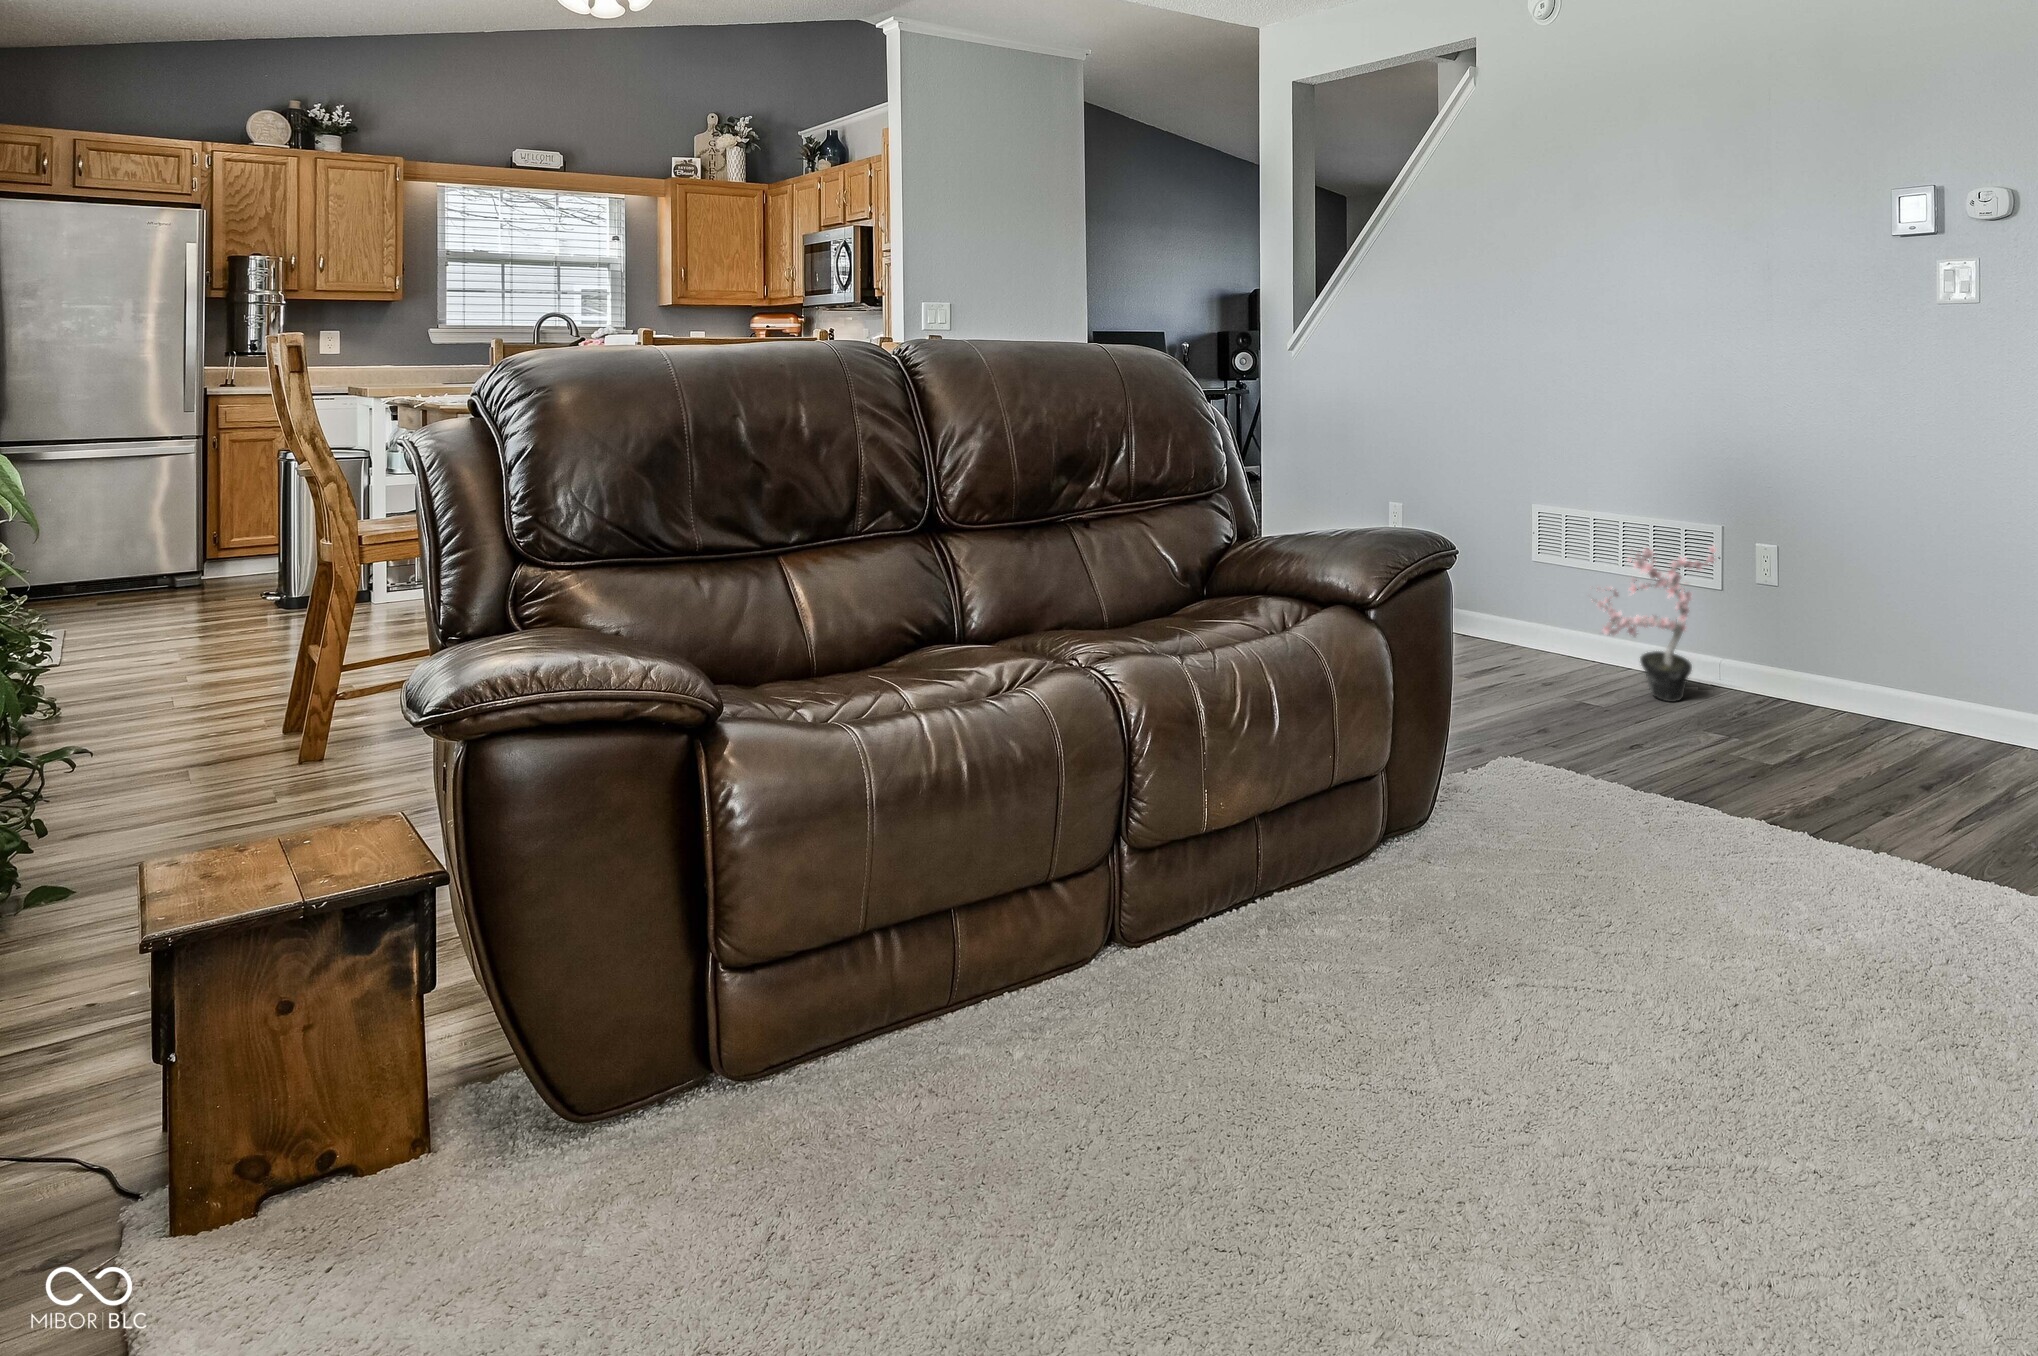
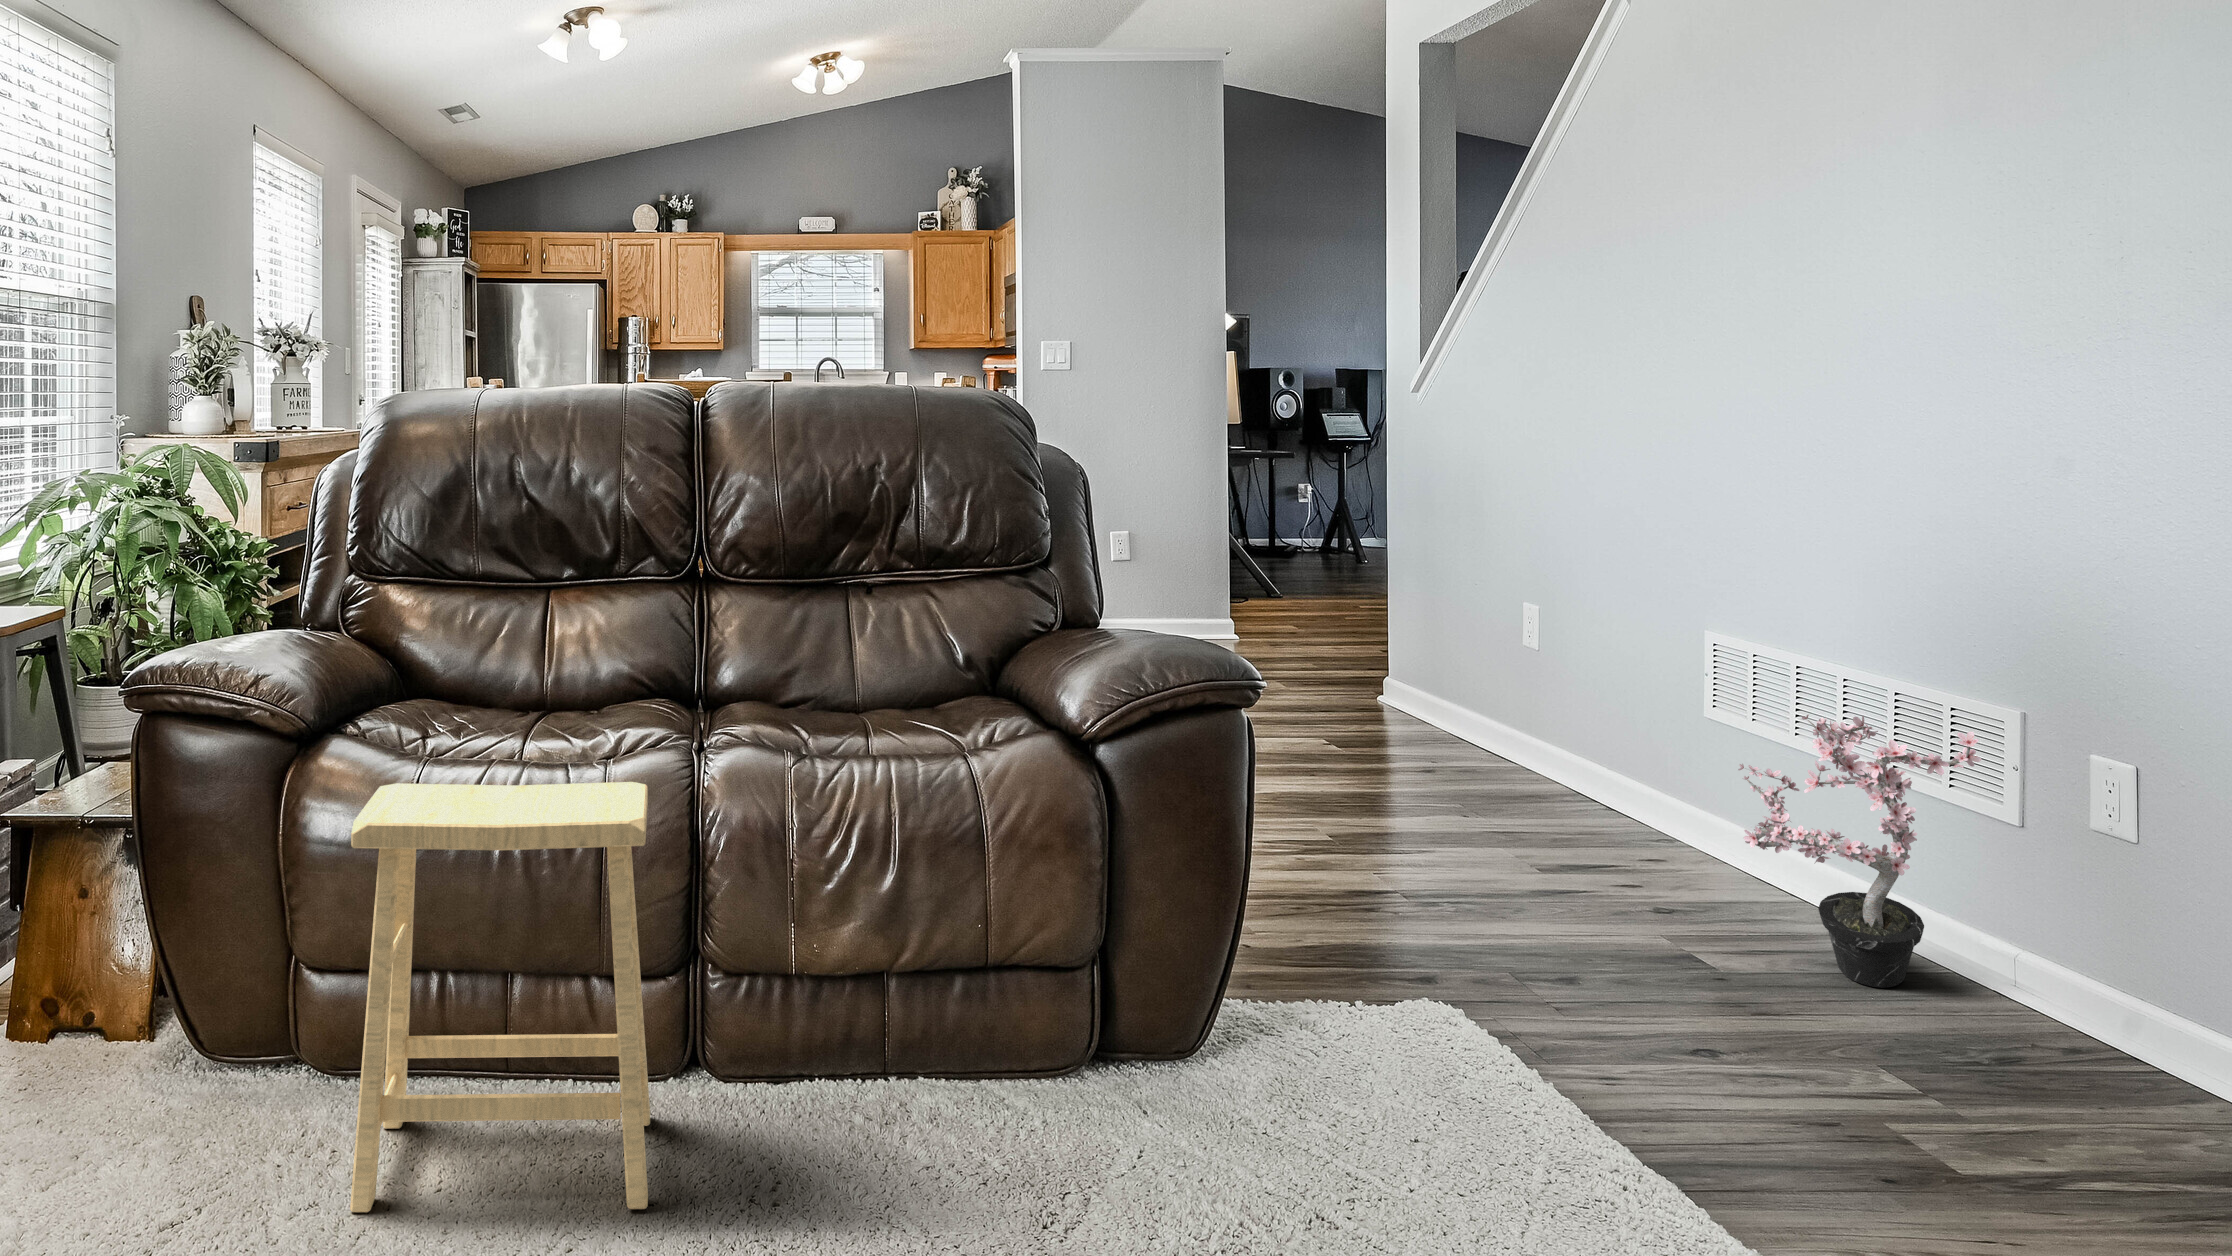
footstool: none [909,685,1225,1122] -> present [350,782,650,1212]

